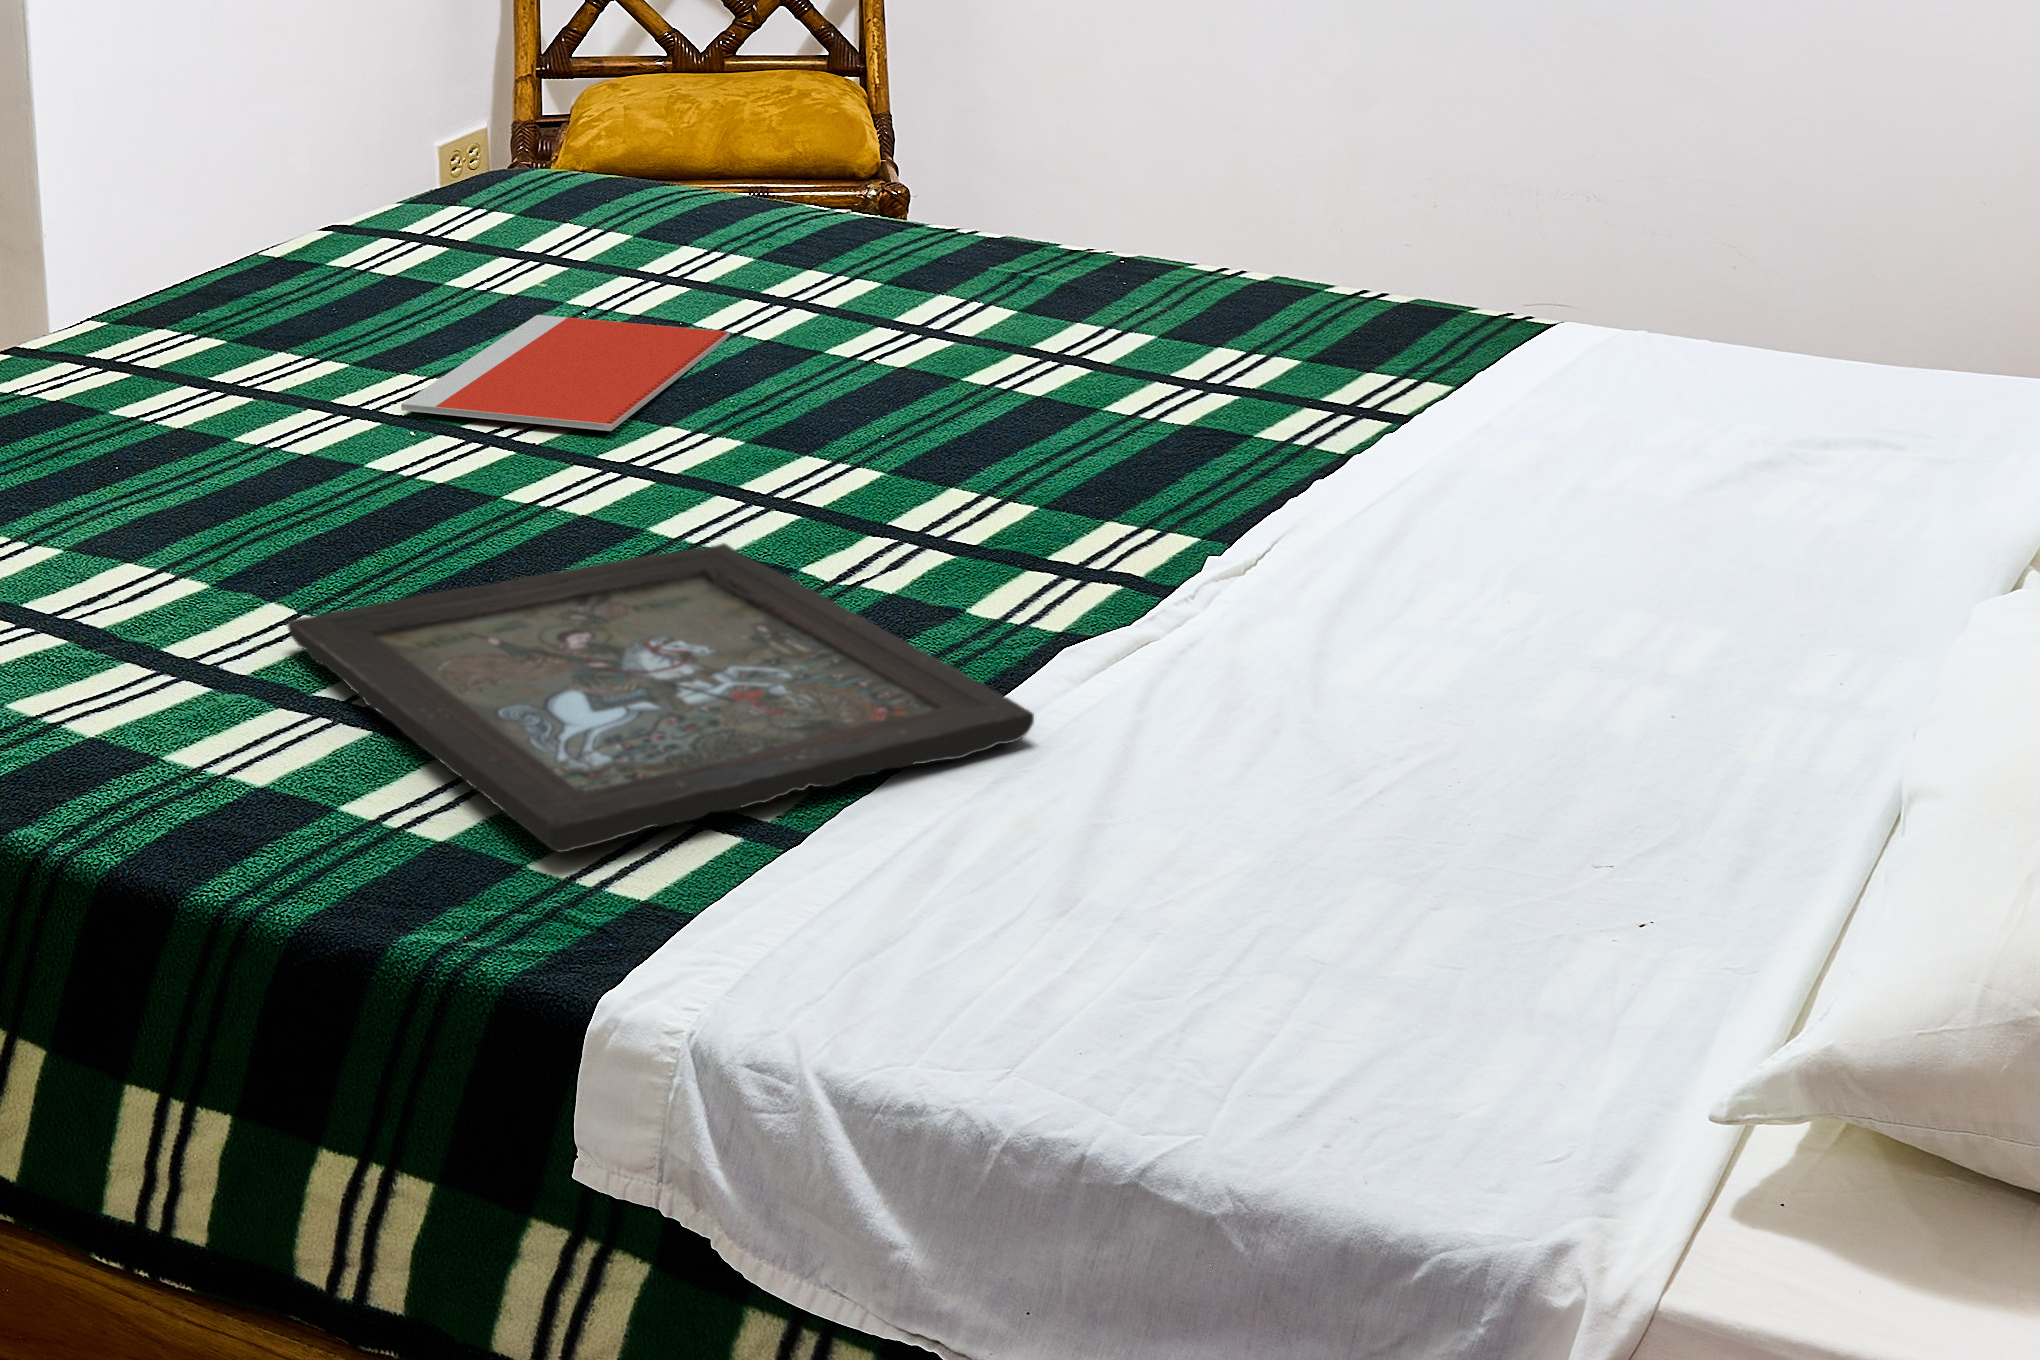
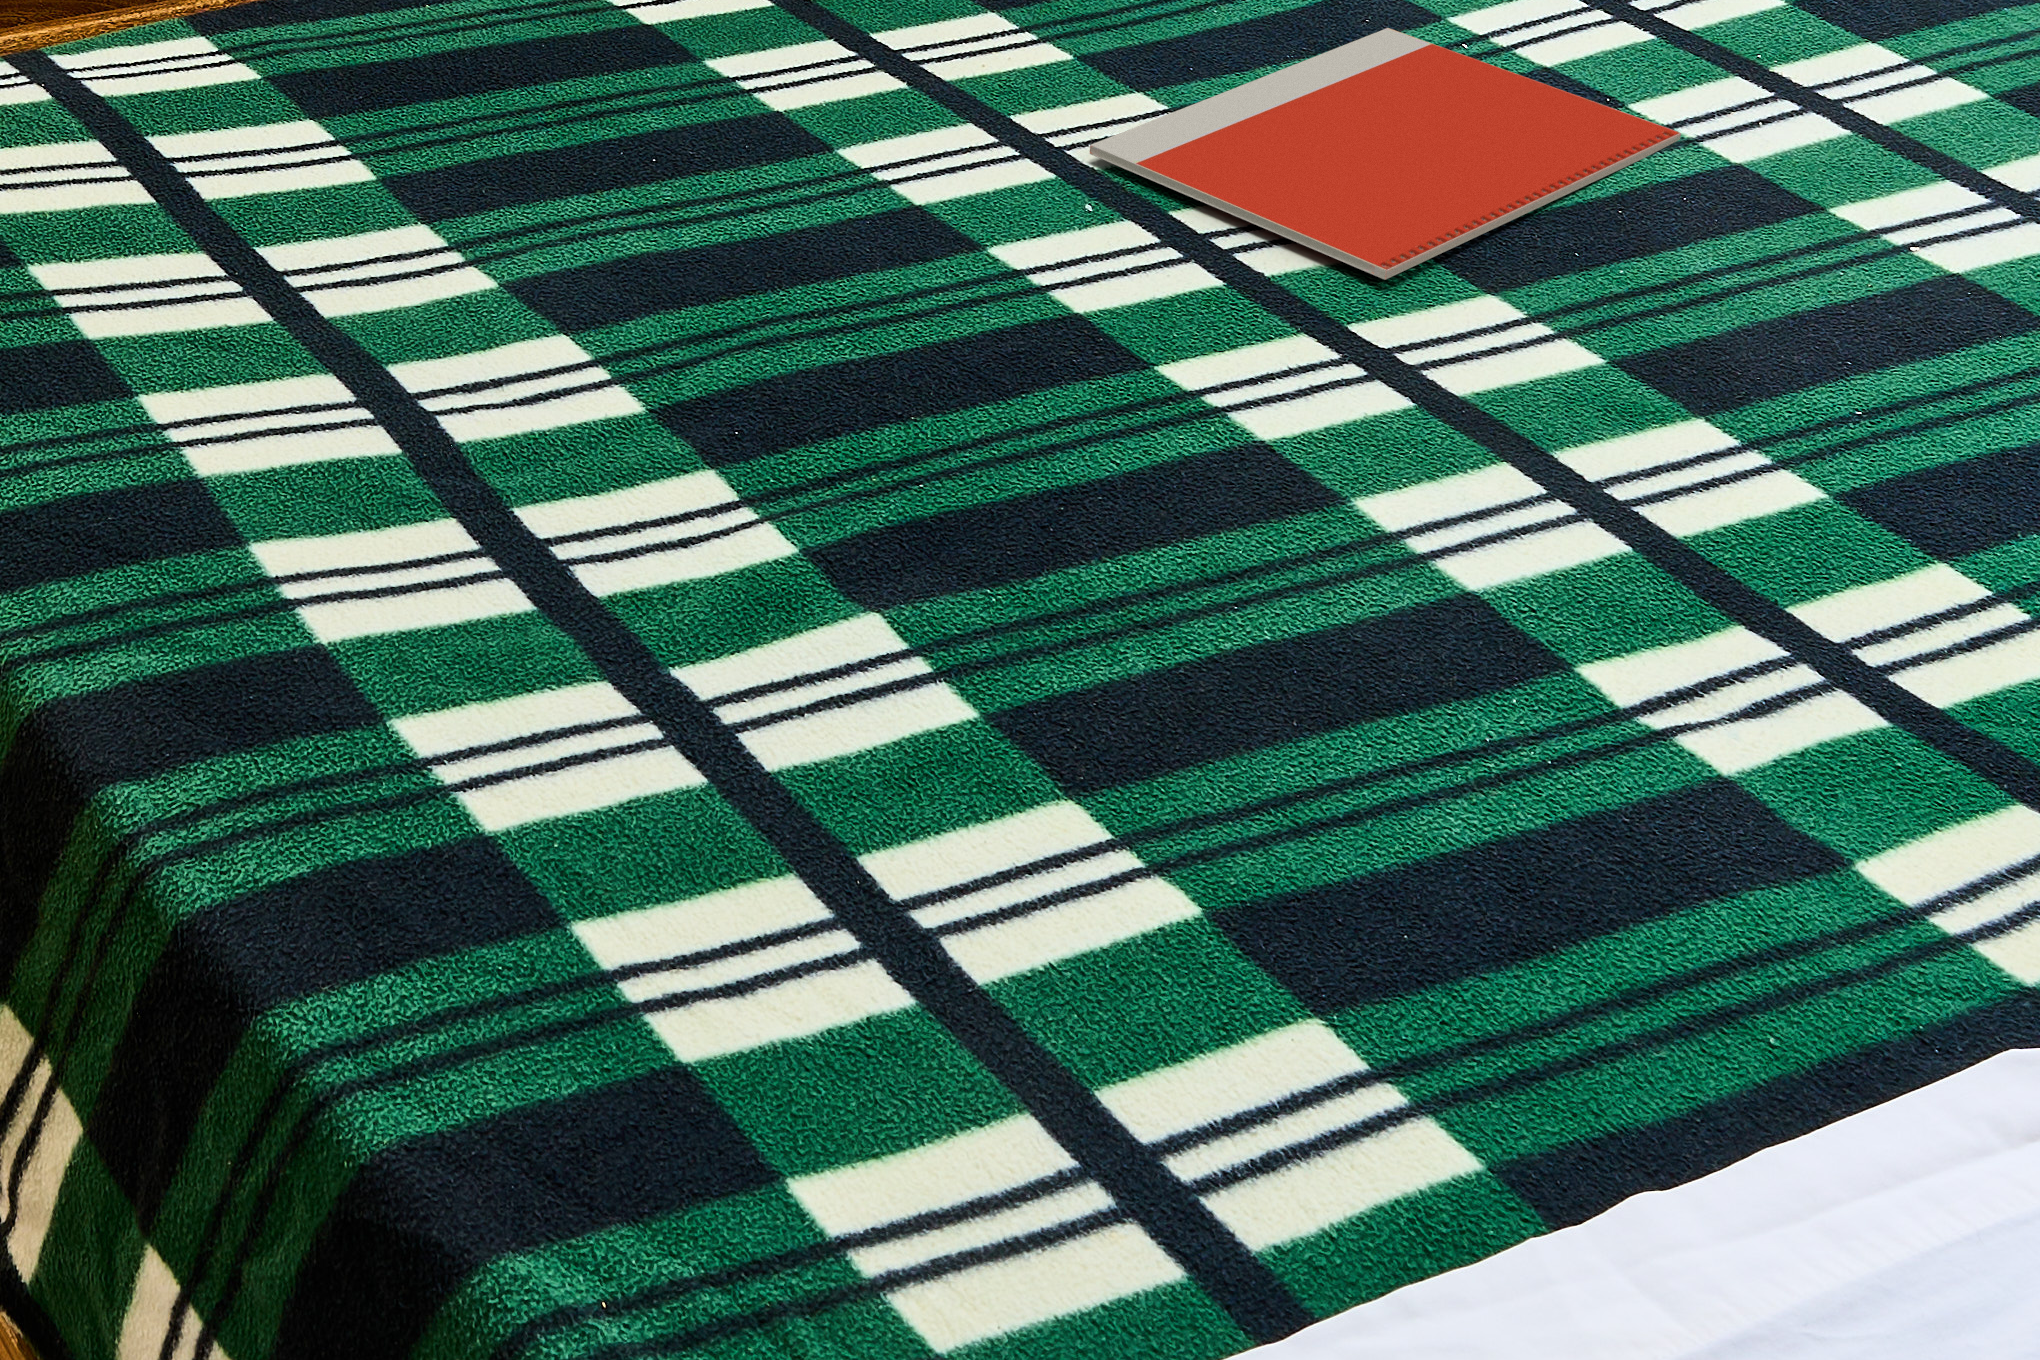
tray: present [288,543,1034,852] -> none [679,515,1845,1253]

